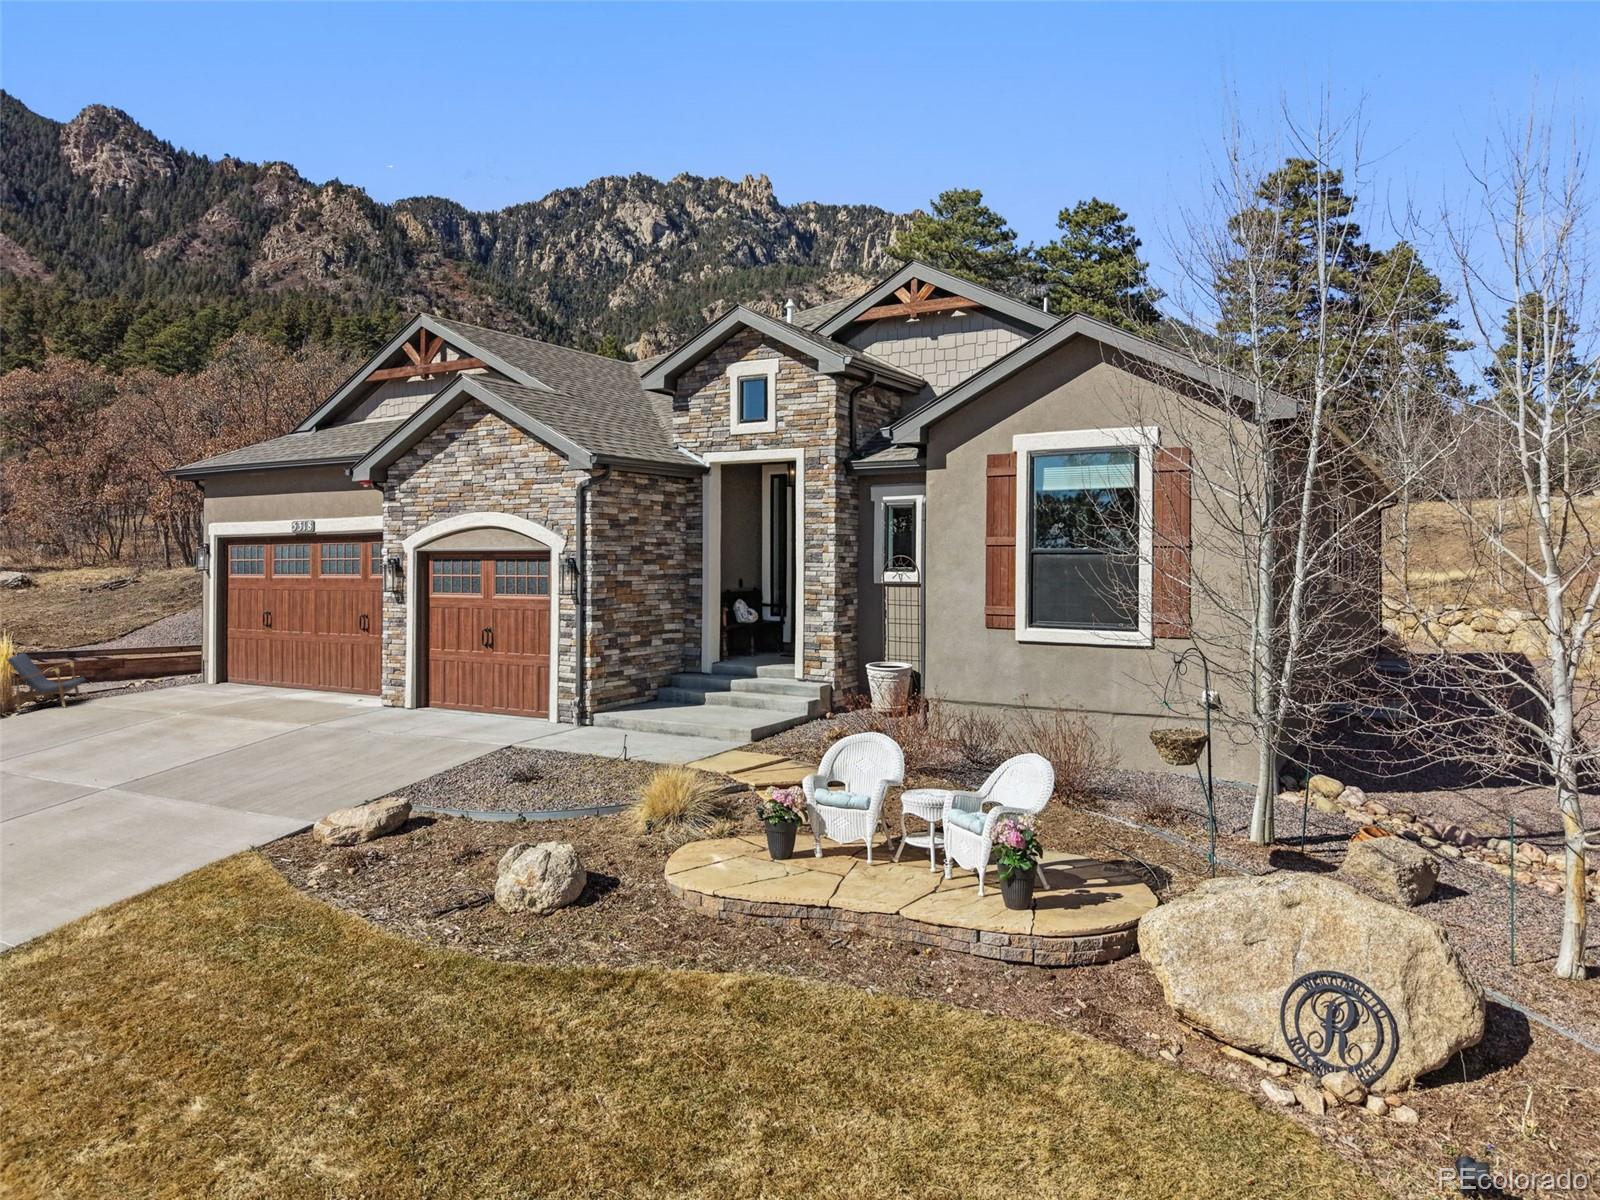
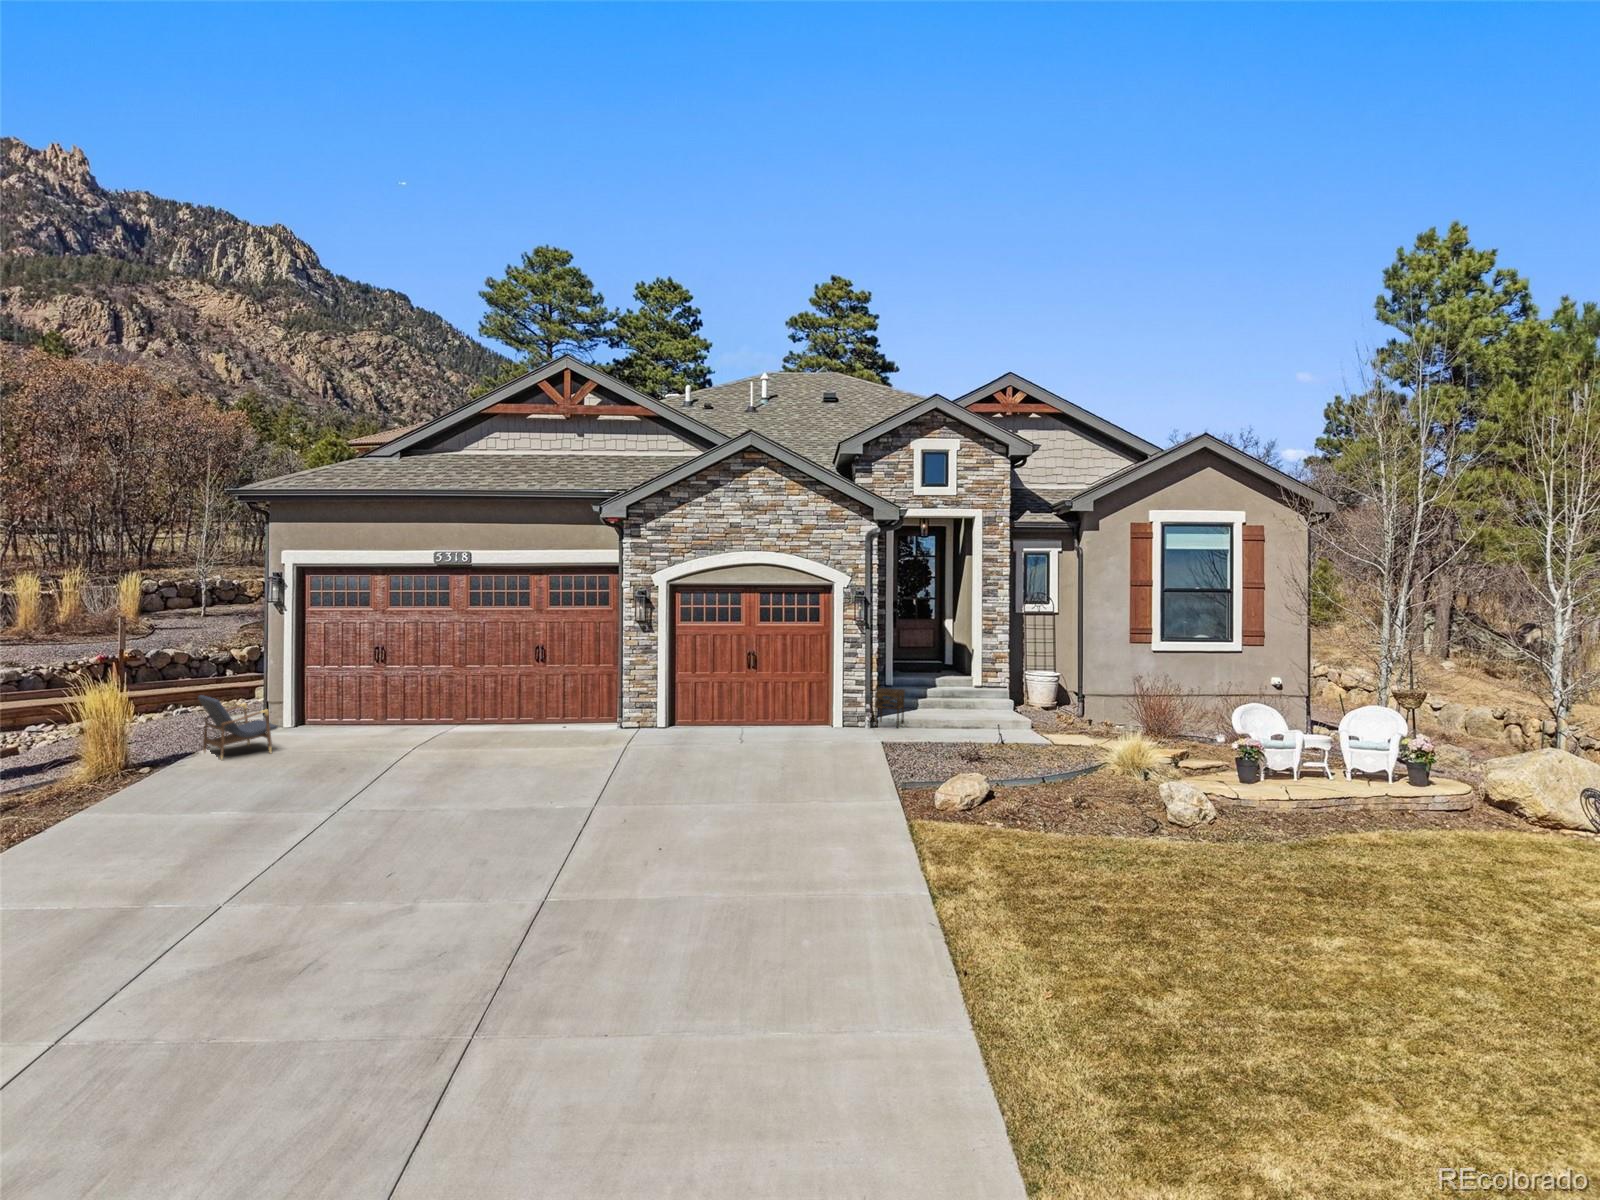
side table: none [584,677,629,729] -> present [874,688,905,727]

